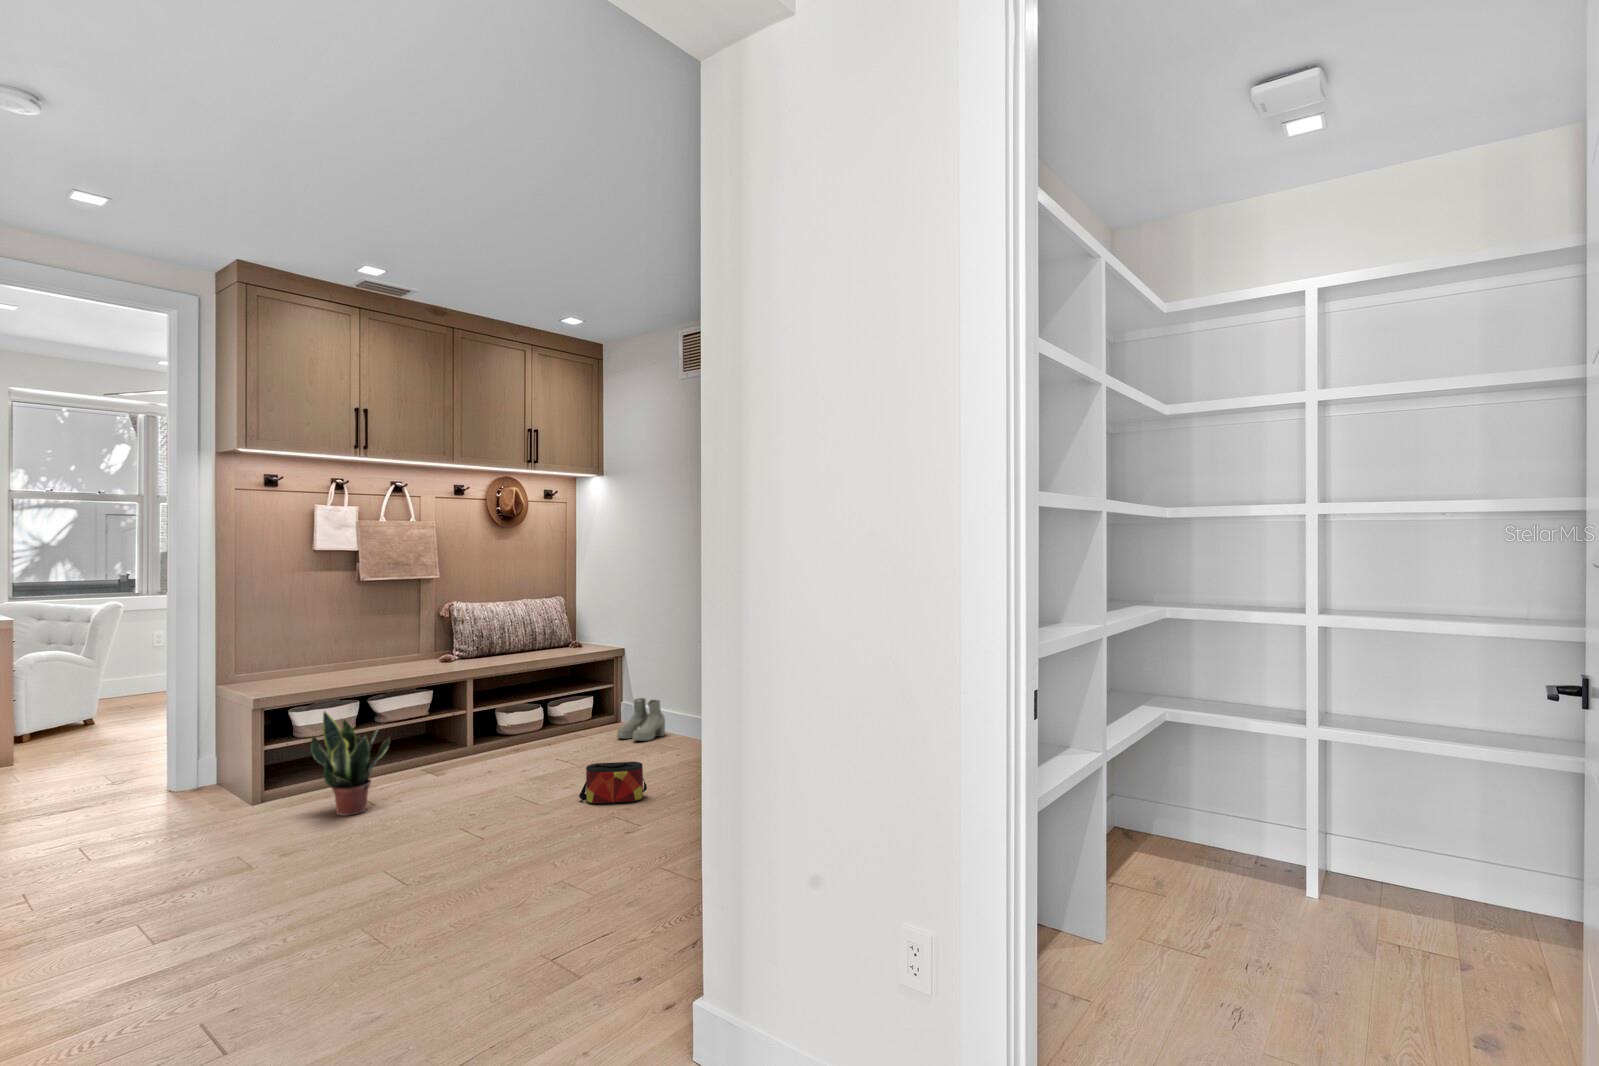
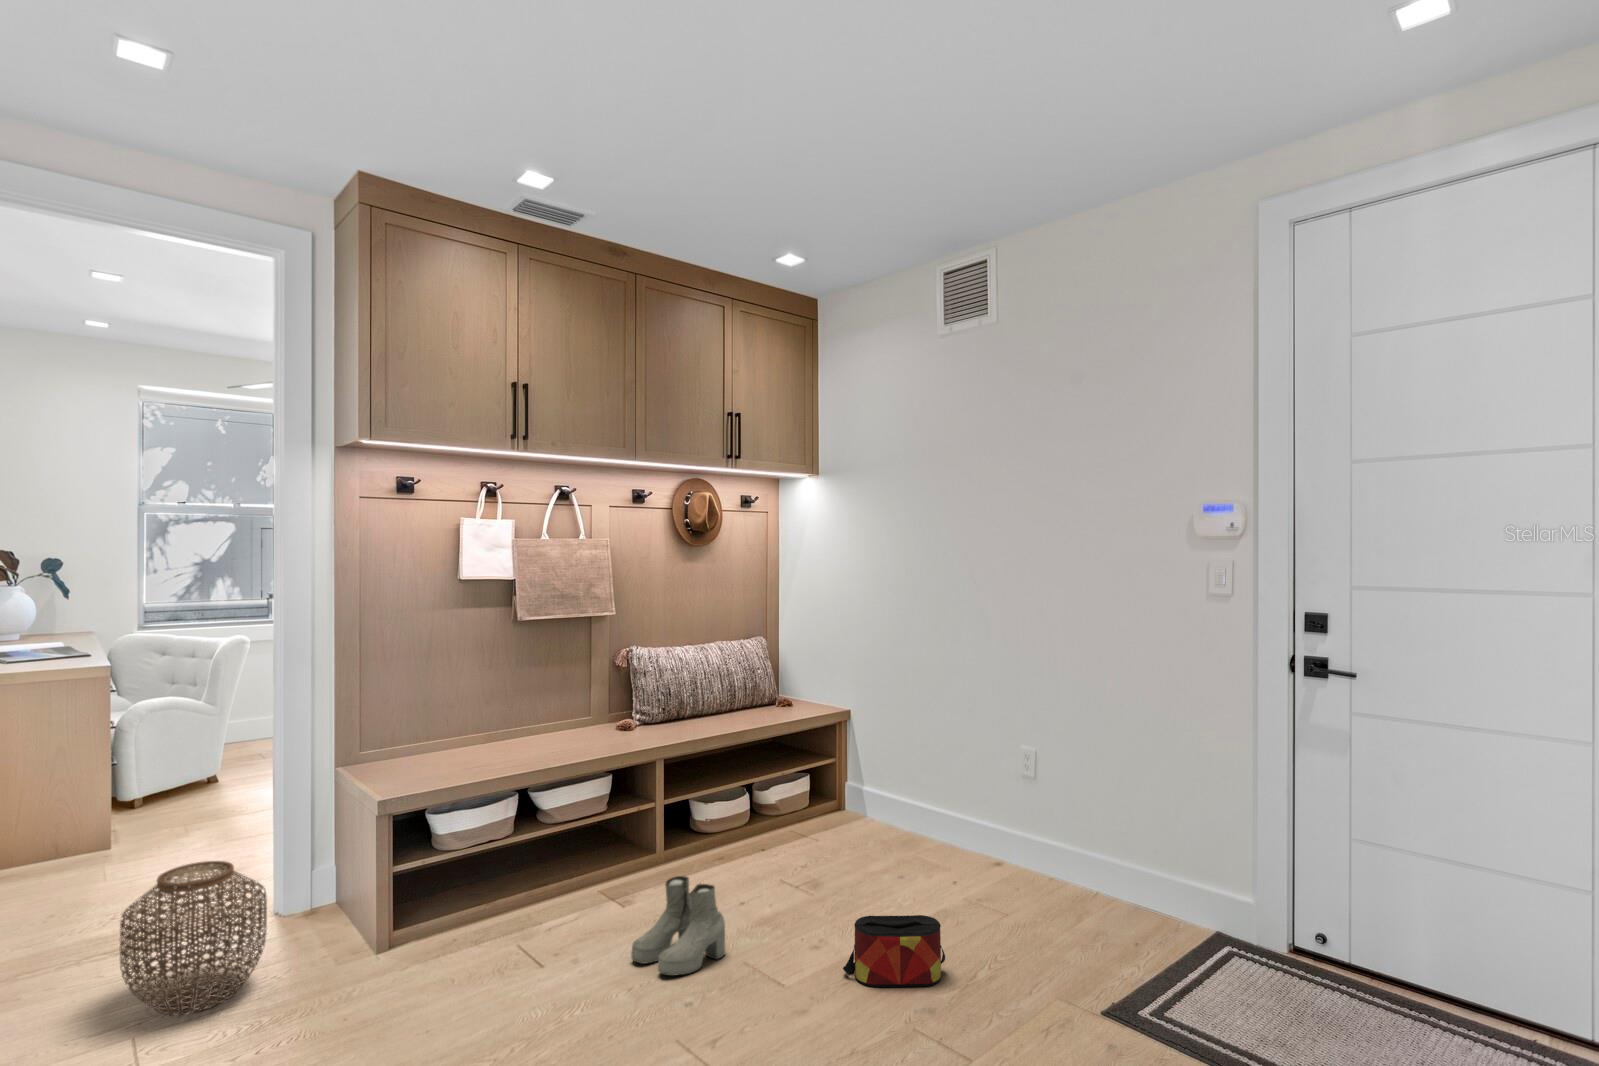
boots: present [617,698,665,741] -> present [631,876,725,976]
potted plant: present [311,711,390,816] -> none [457,826,566,985]
woven basket: none [63,740,170,839] -> present [120,861,267,1014]

